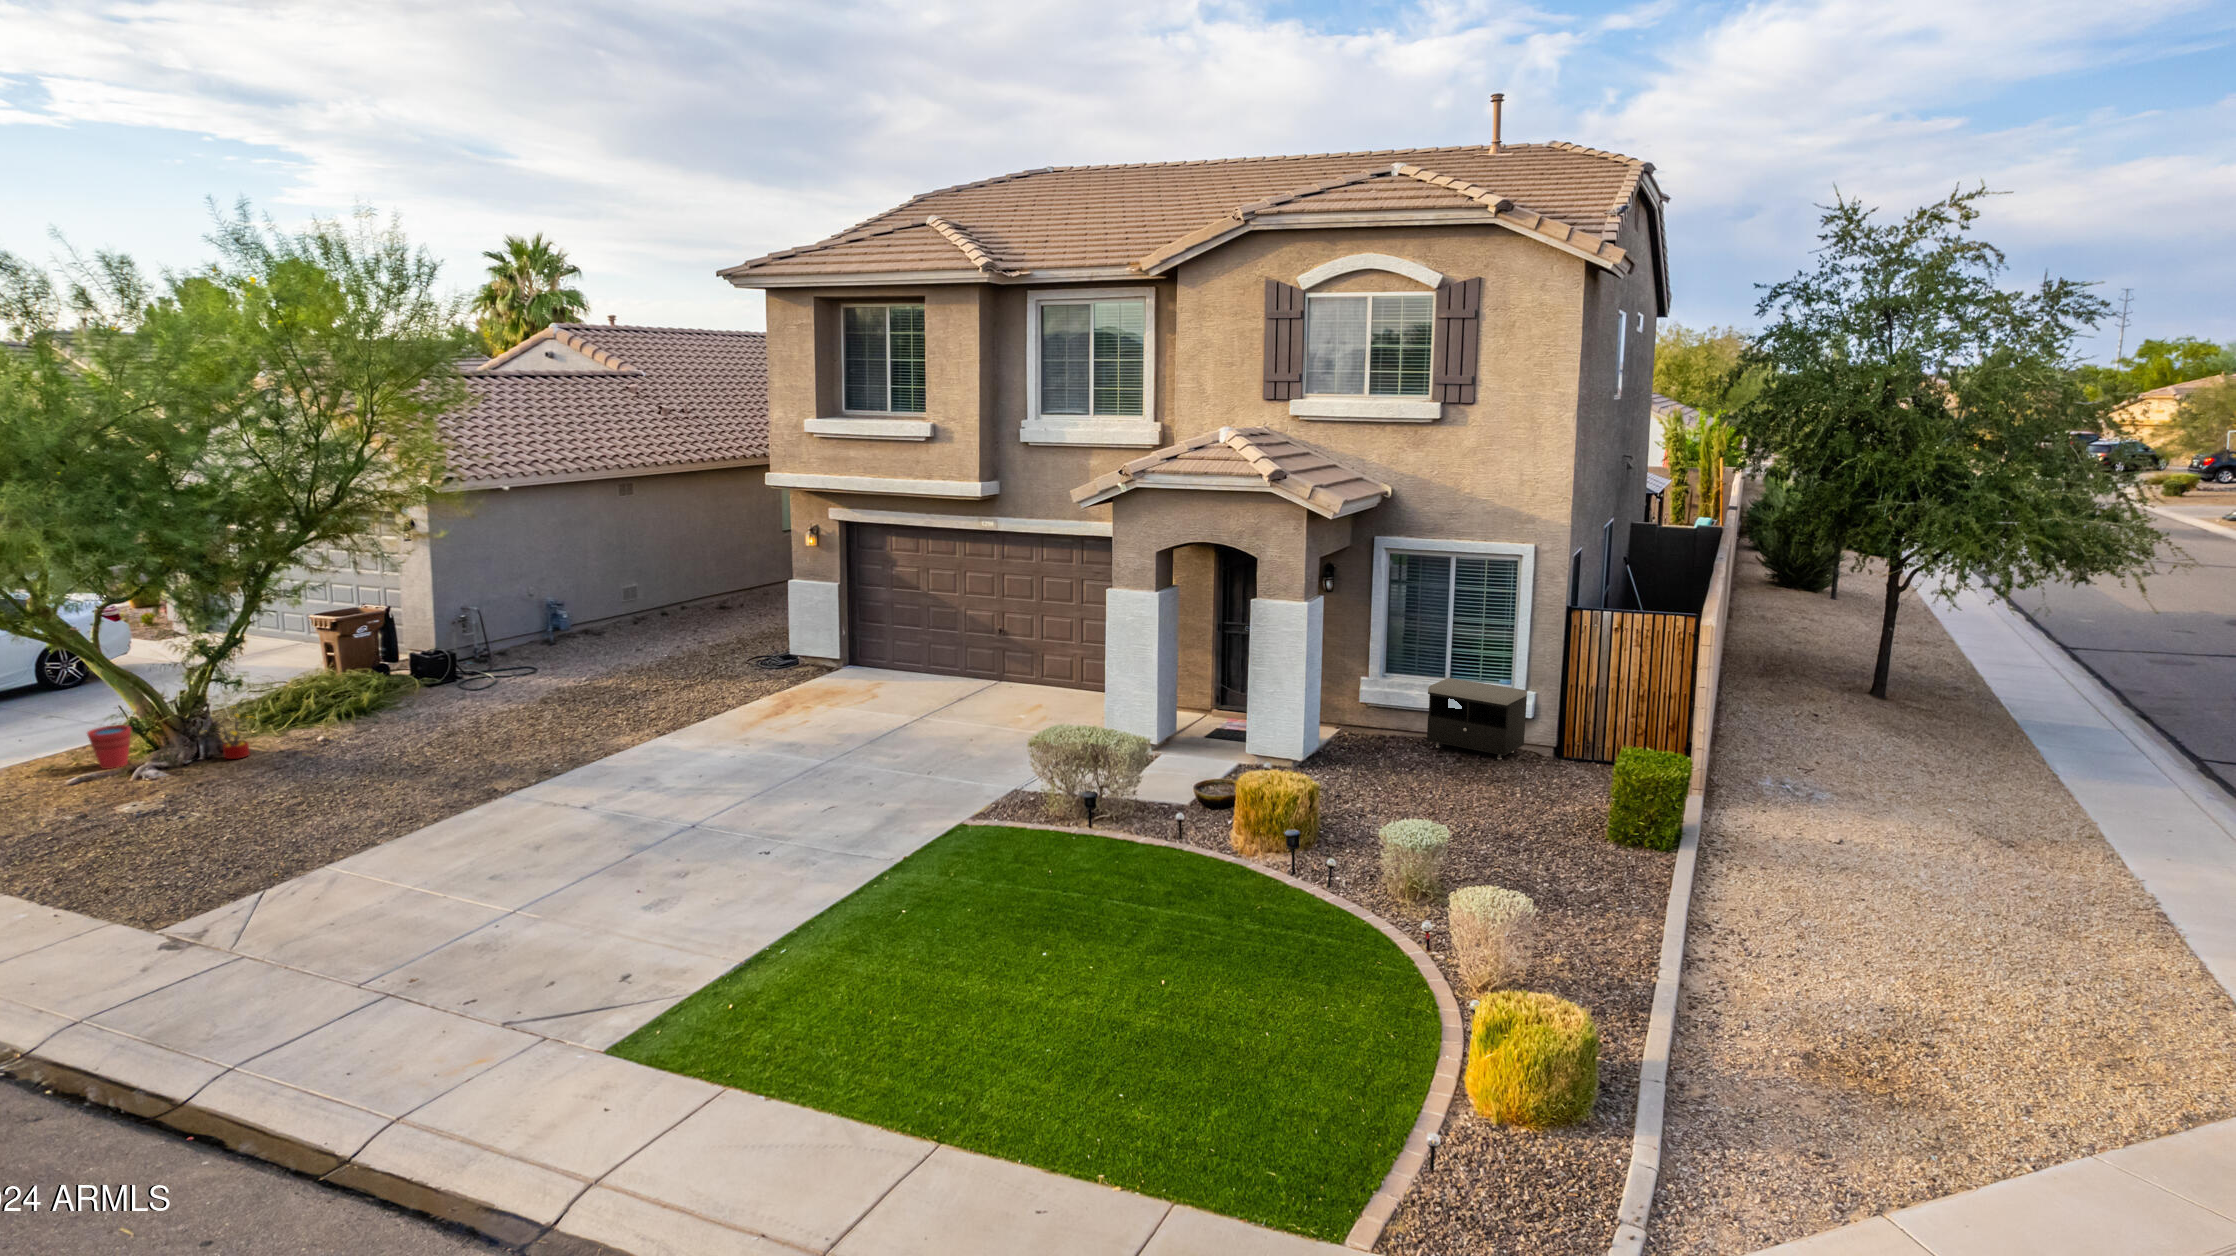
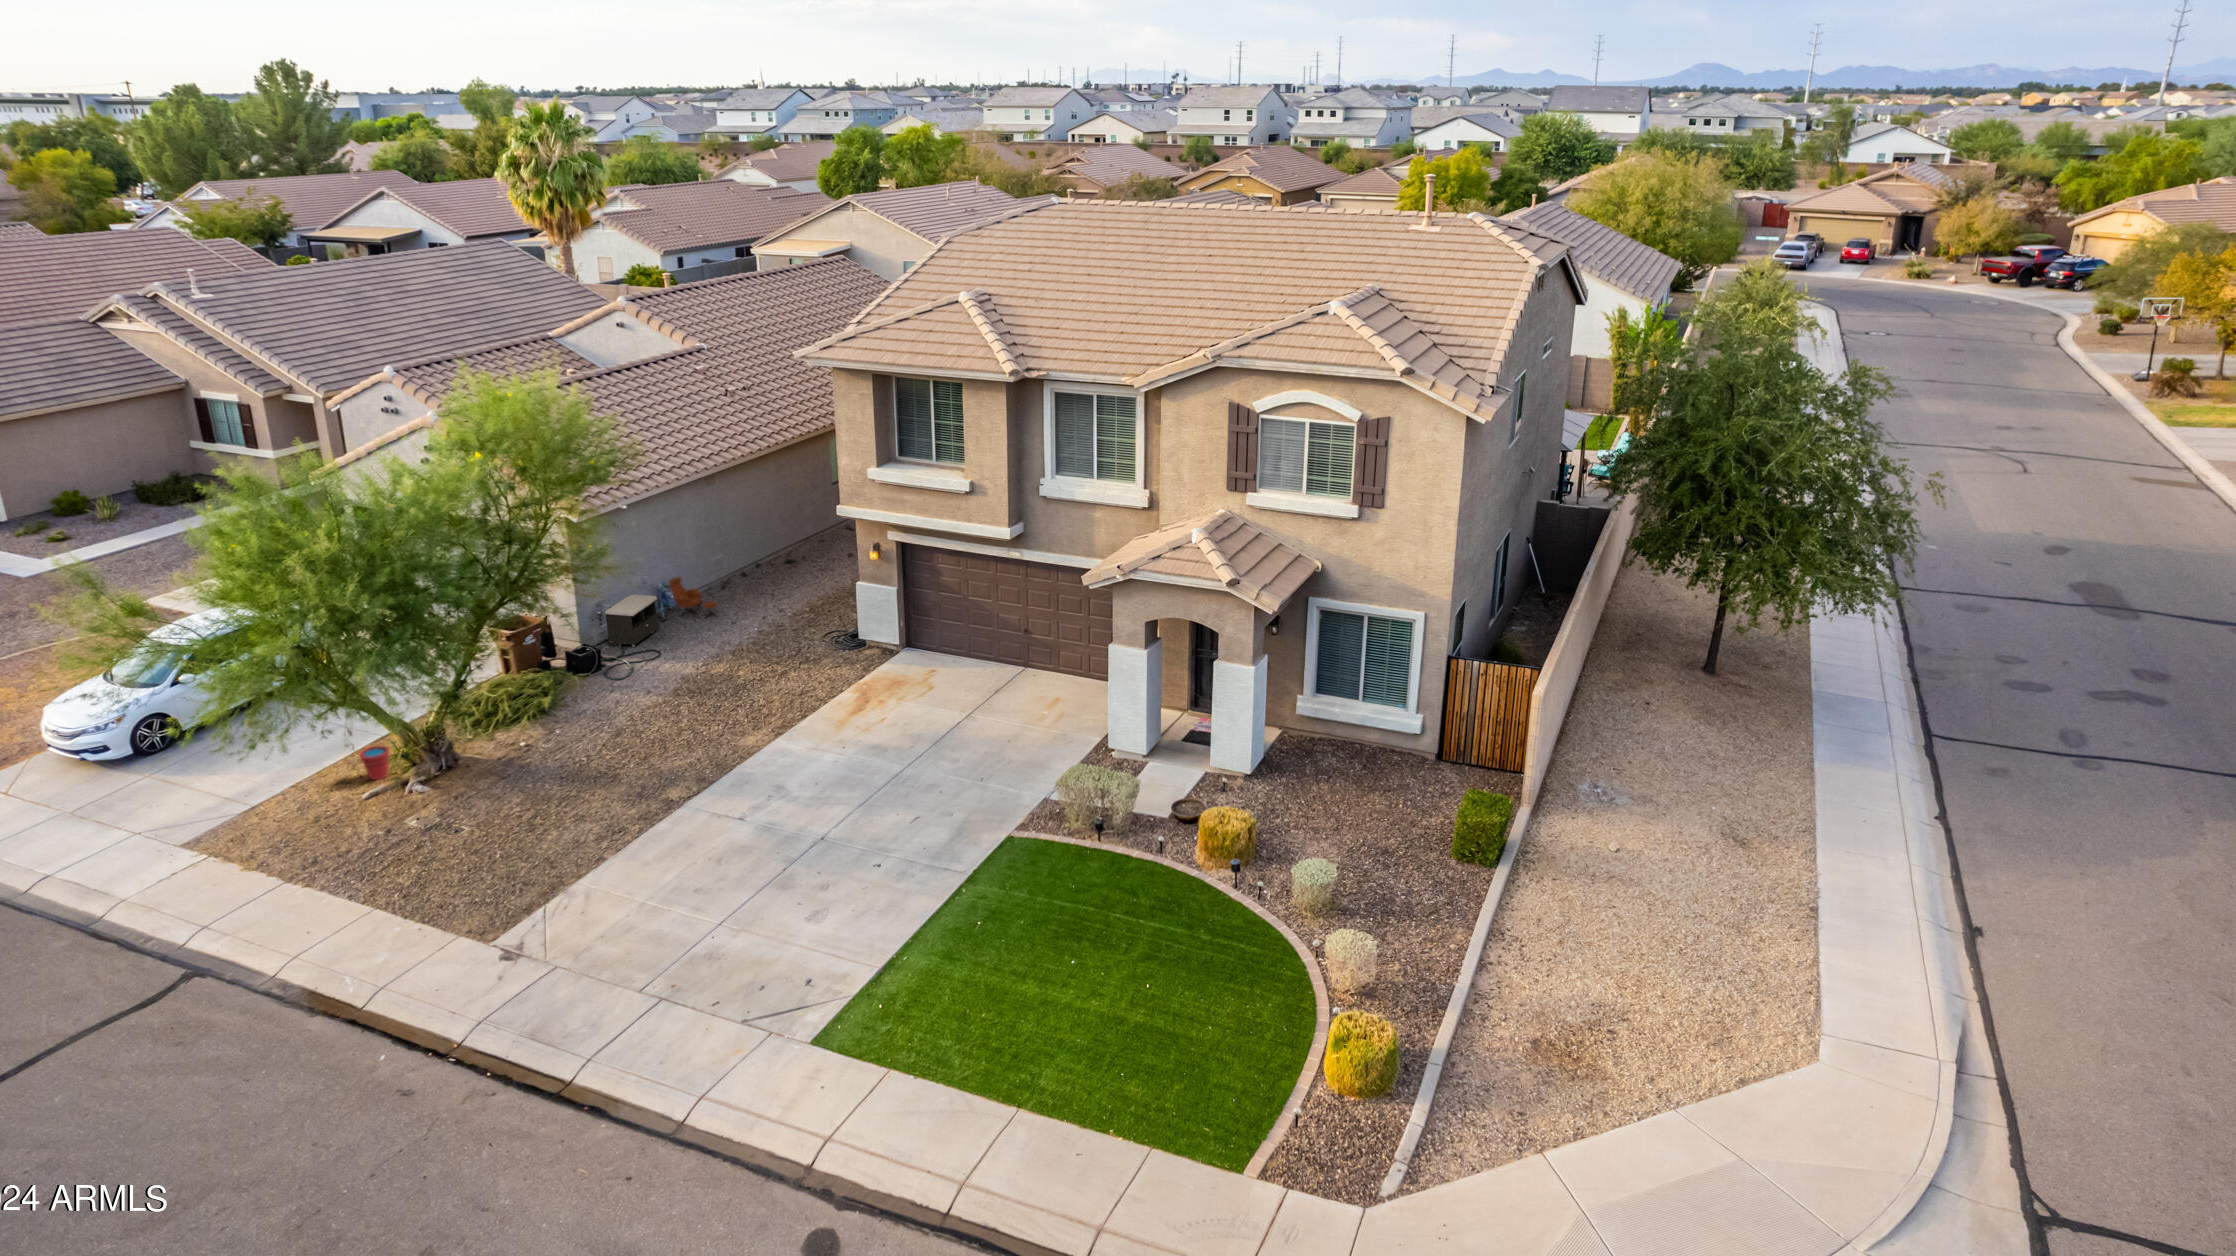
lounge chair: none [570,592,628,640] -> present [669,577,716,617]
storage bench: present [1427,678,1527,760] -> present [605,594,659,647]
decorative plant: present [220,700,249,759] -> none [441,722,476,769]

